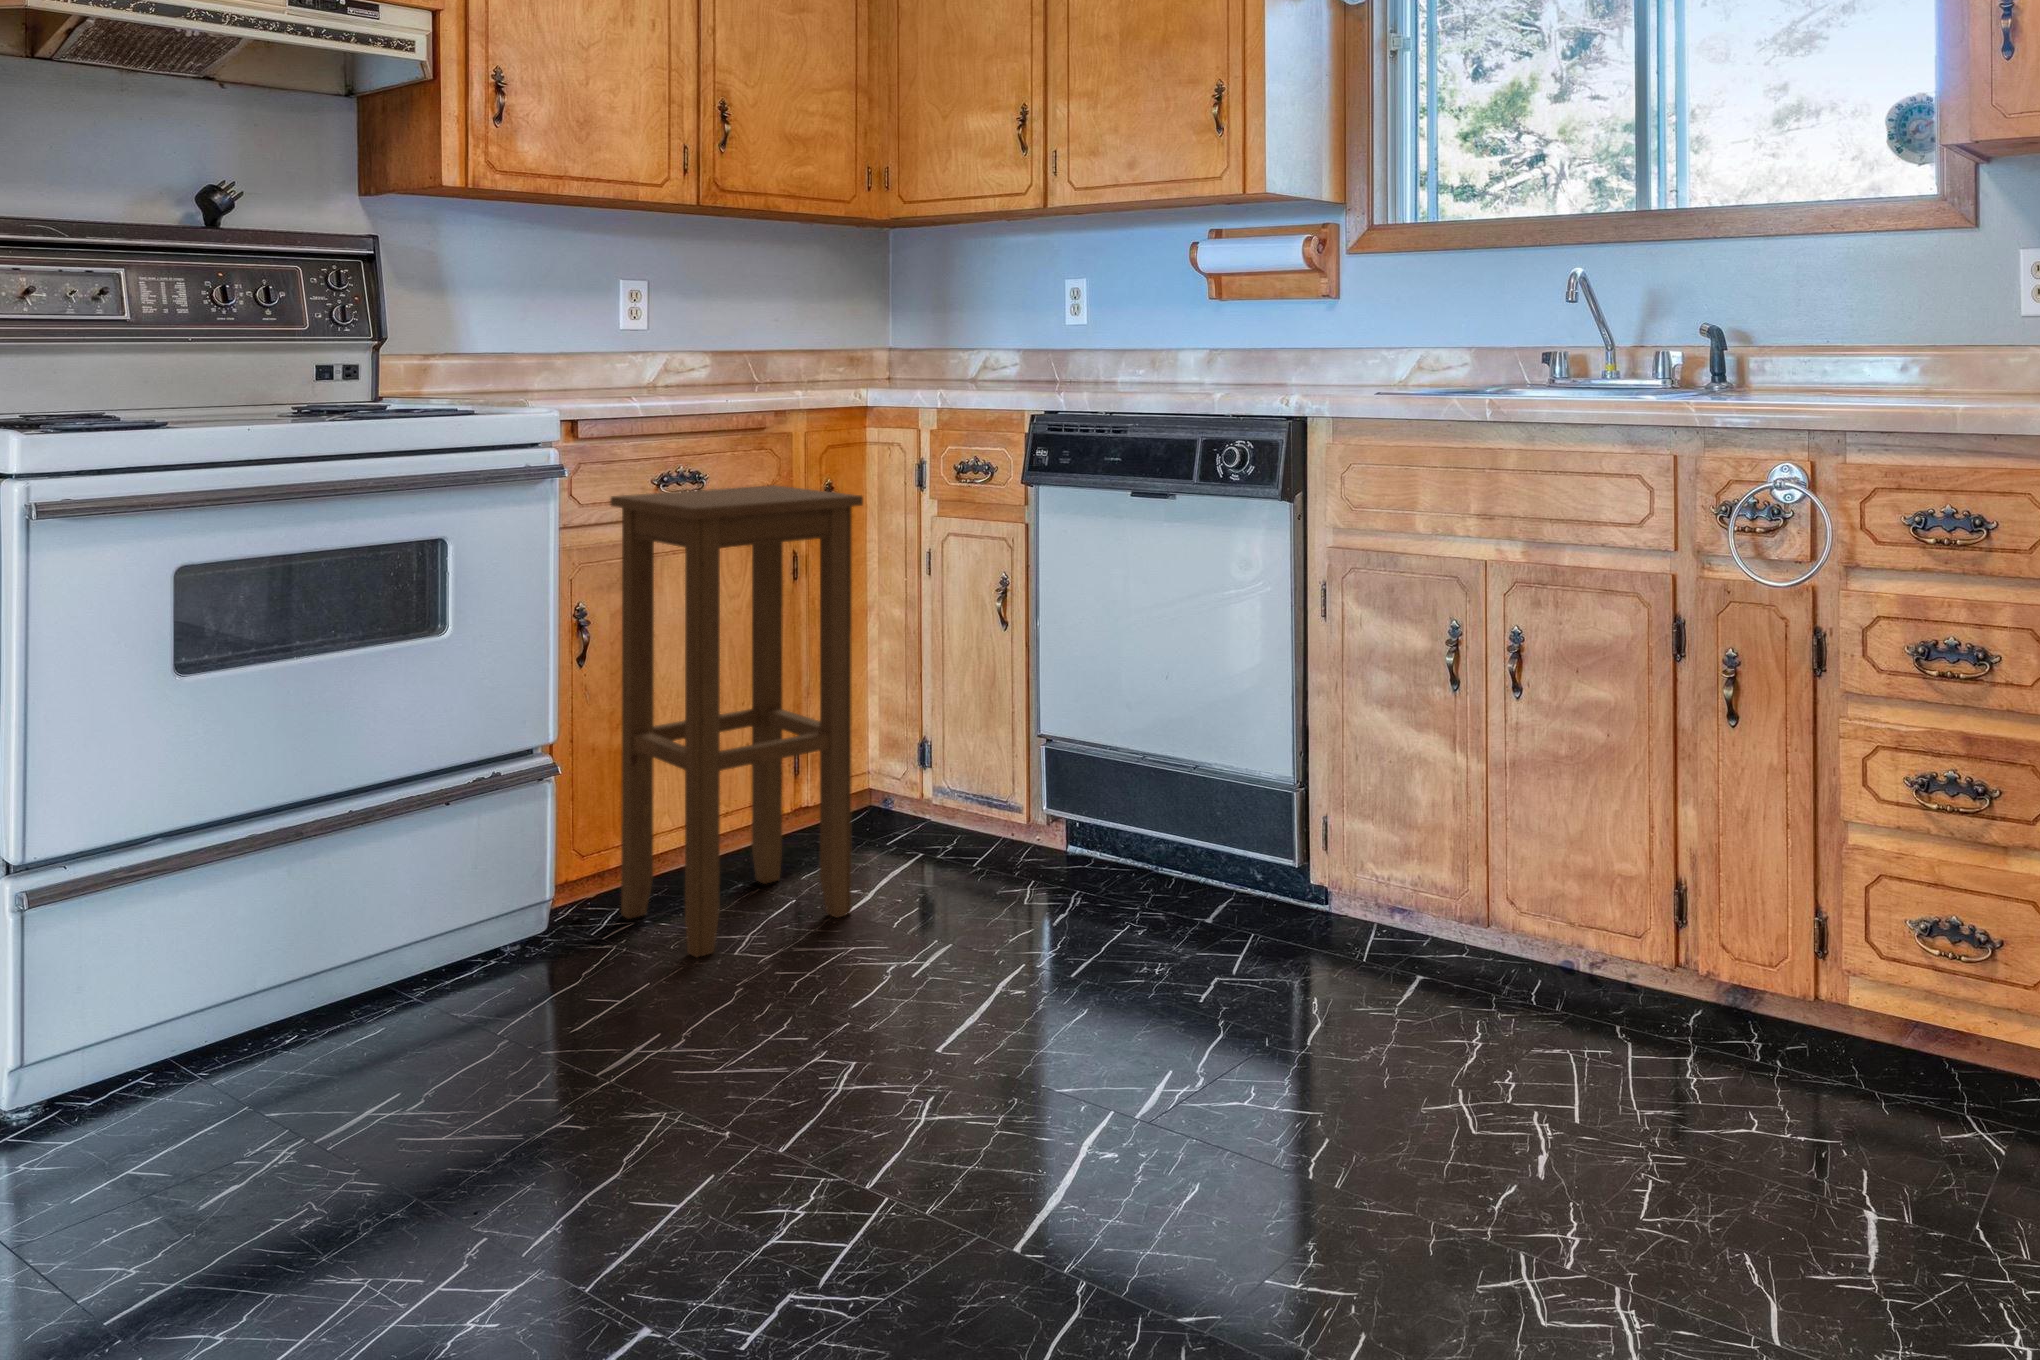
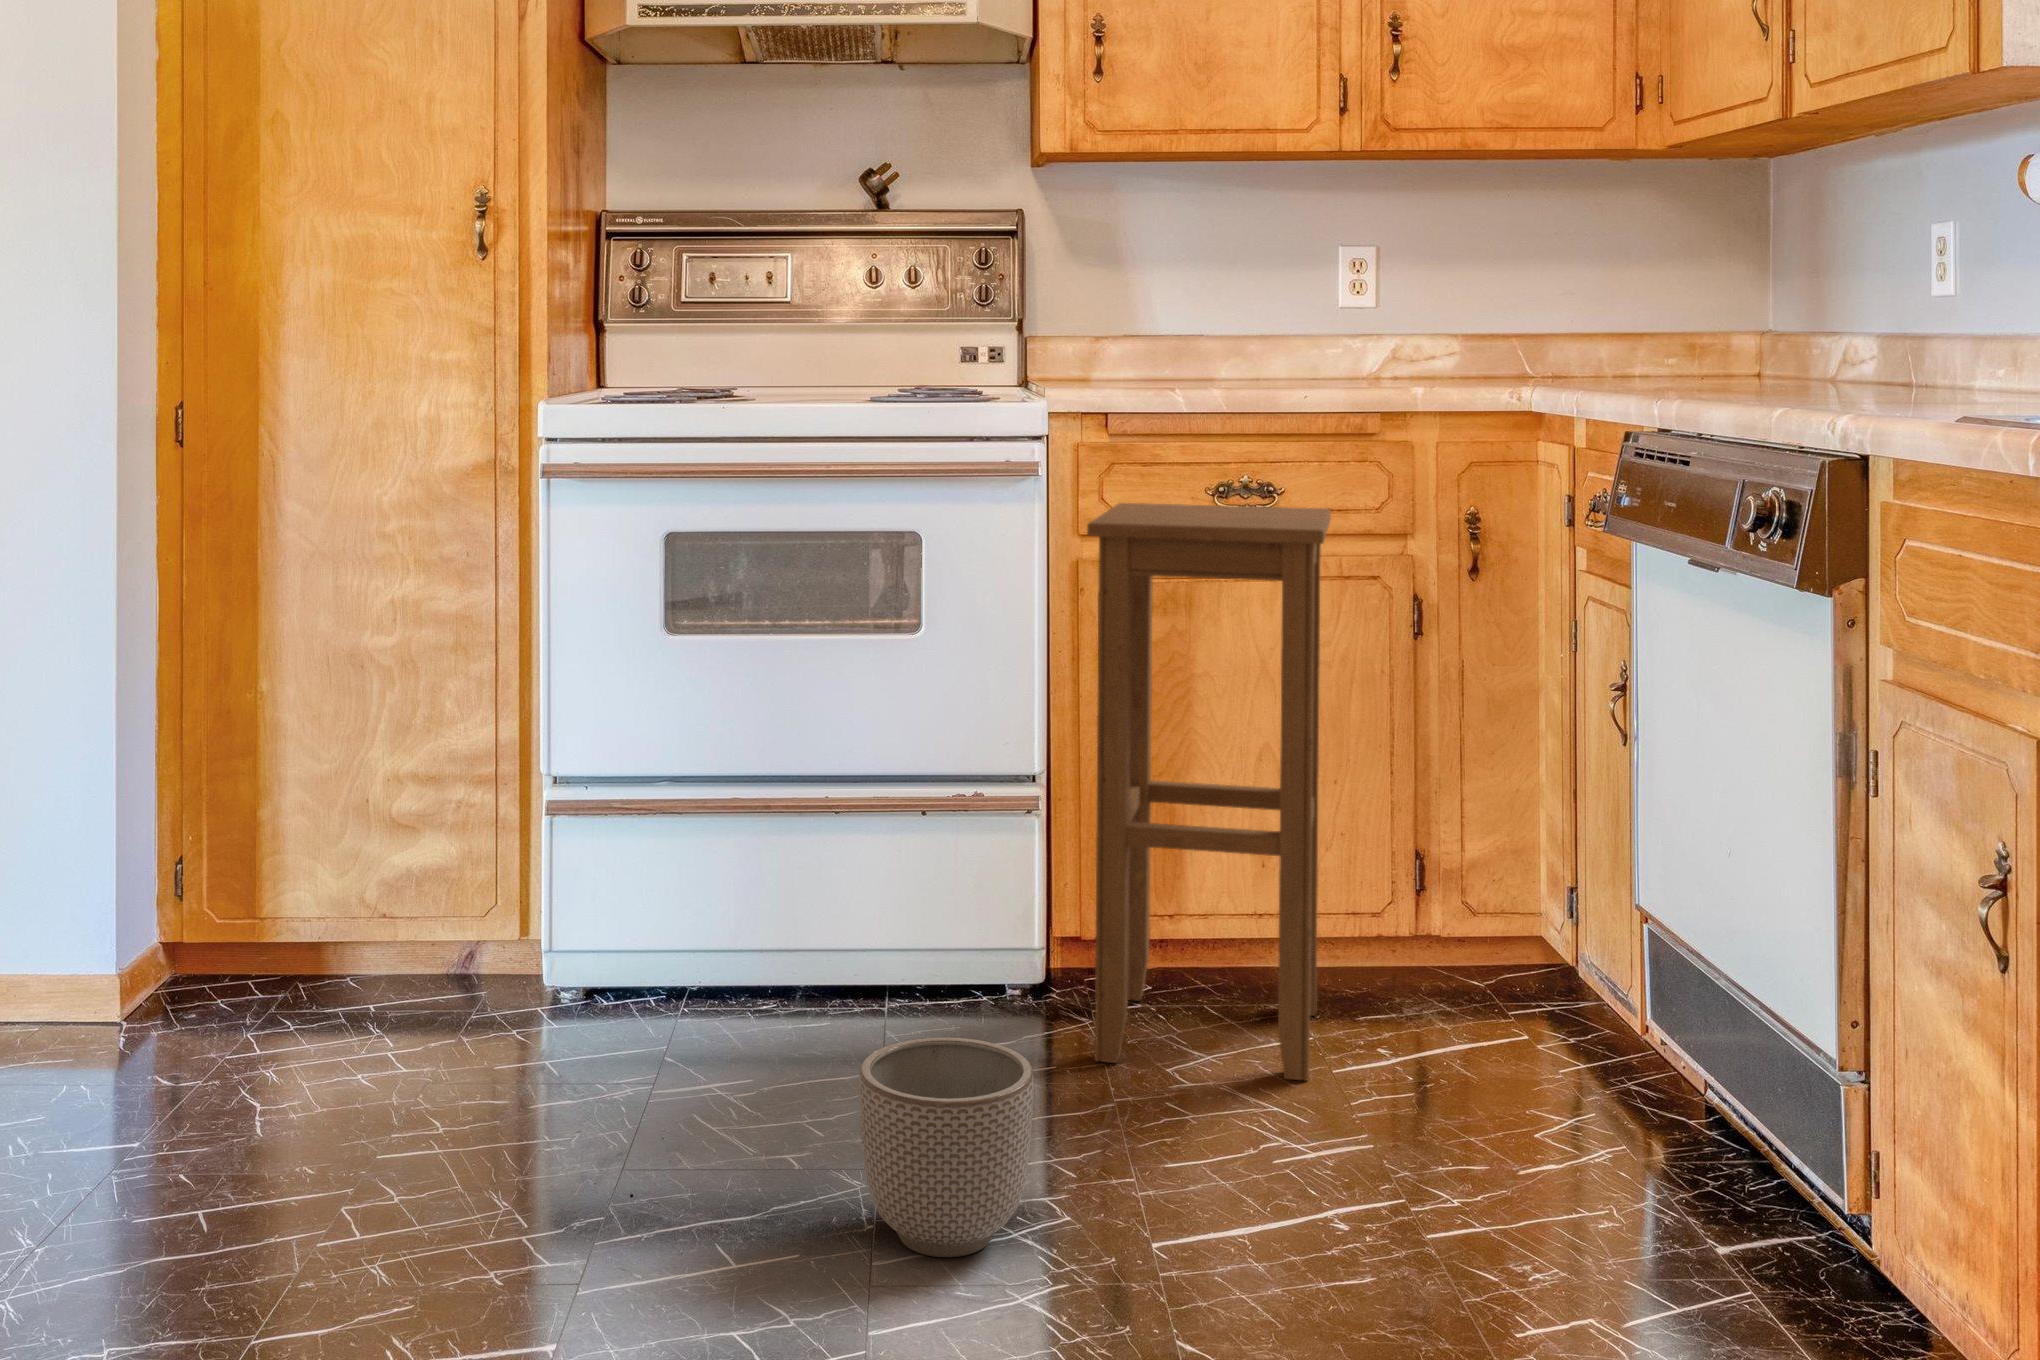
planter: none [752,921,899,1100] -> present [859,1038,1034,1257]

